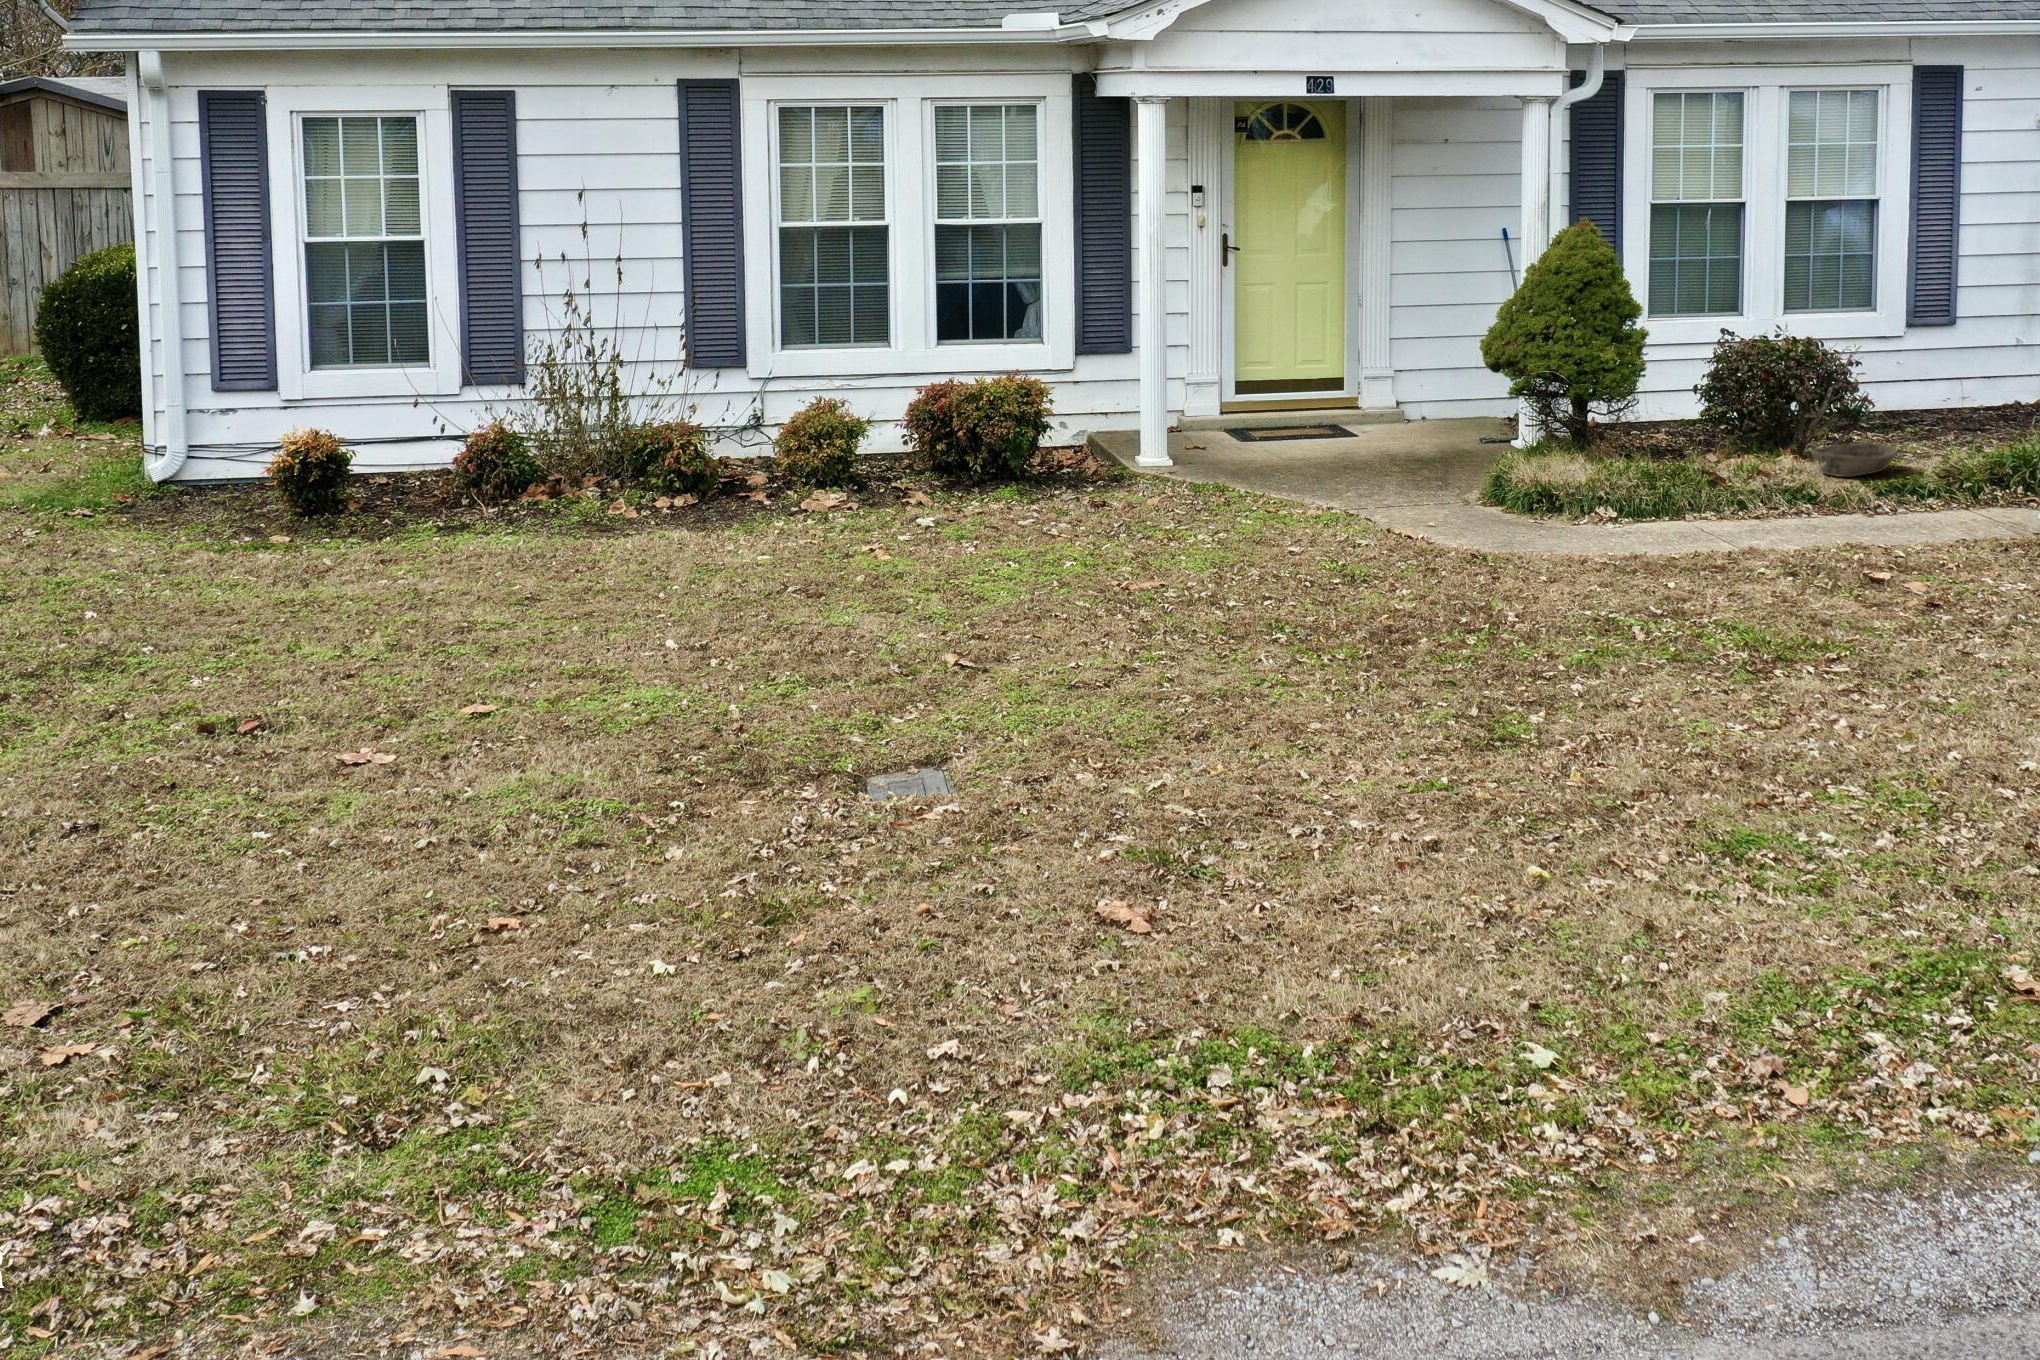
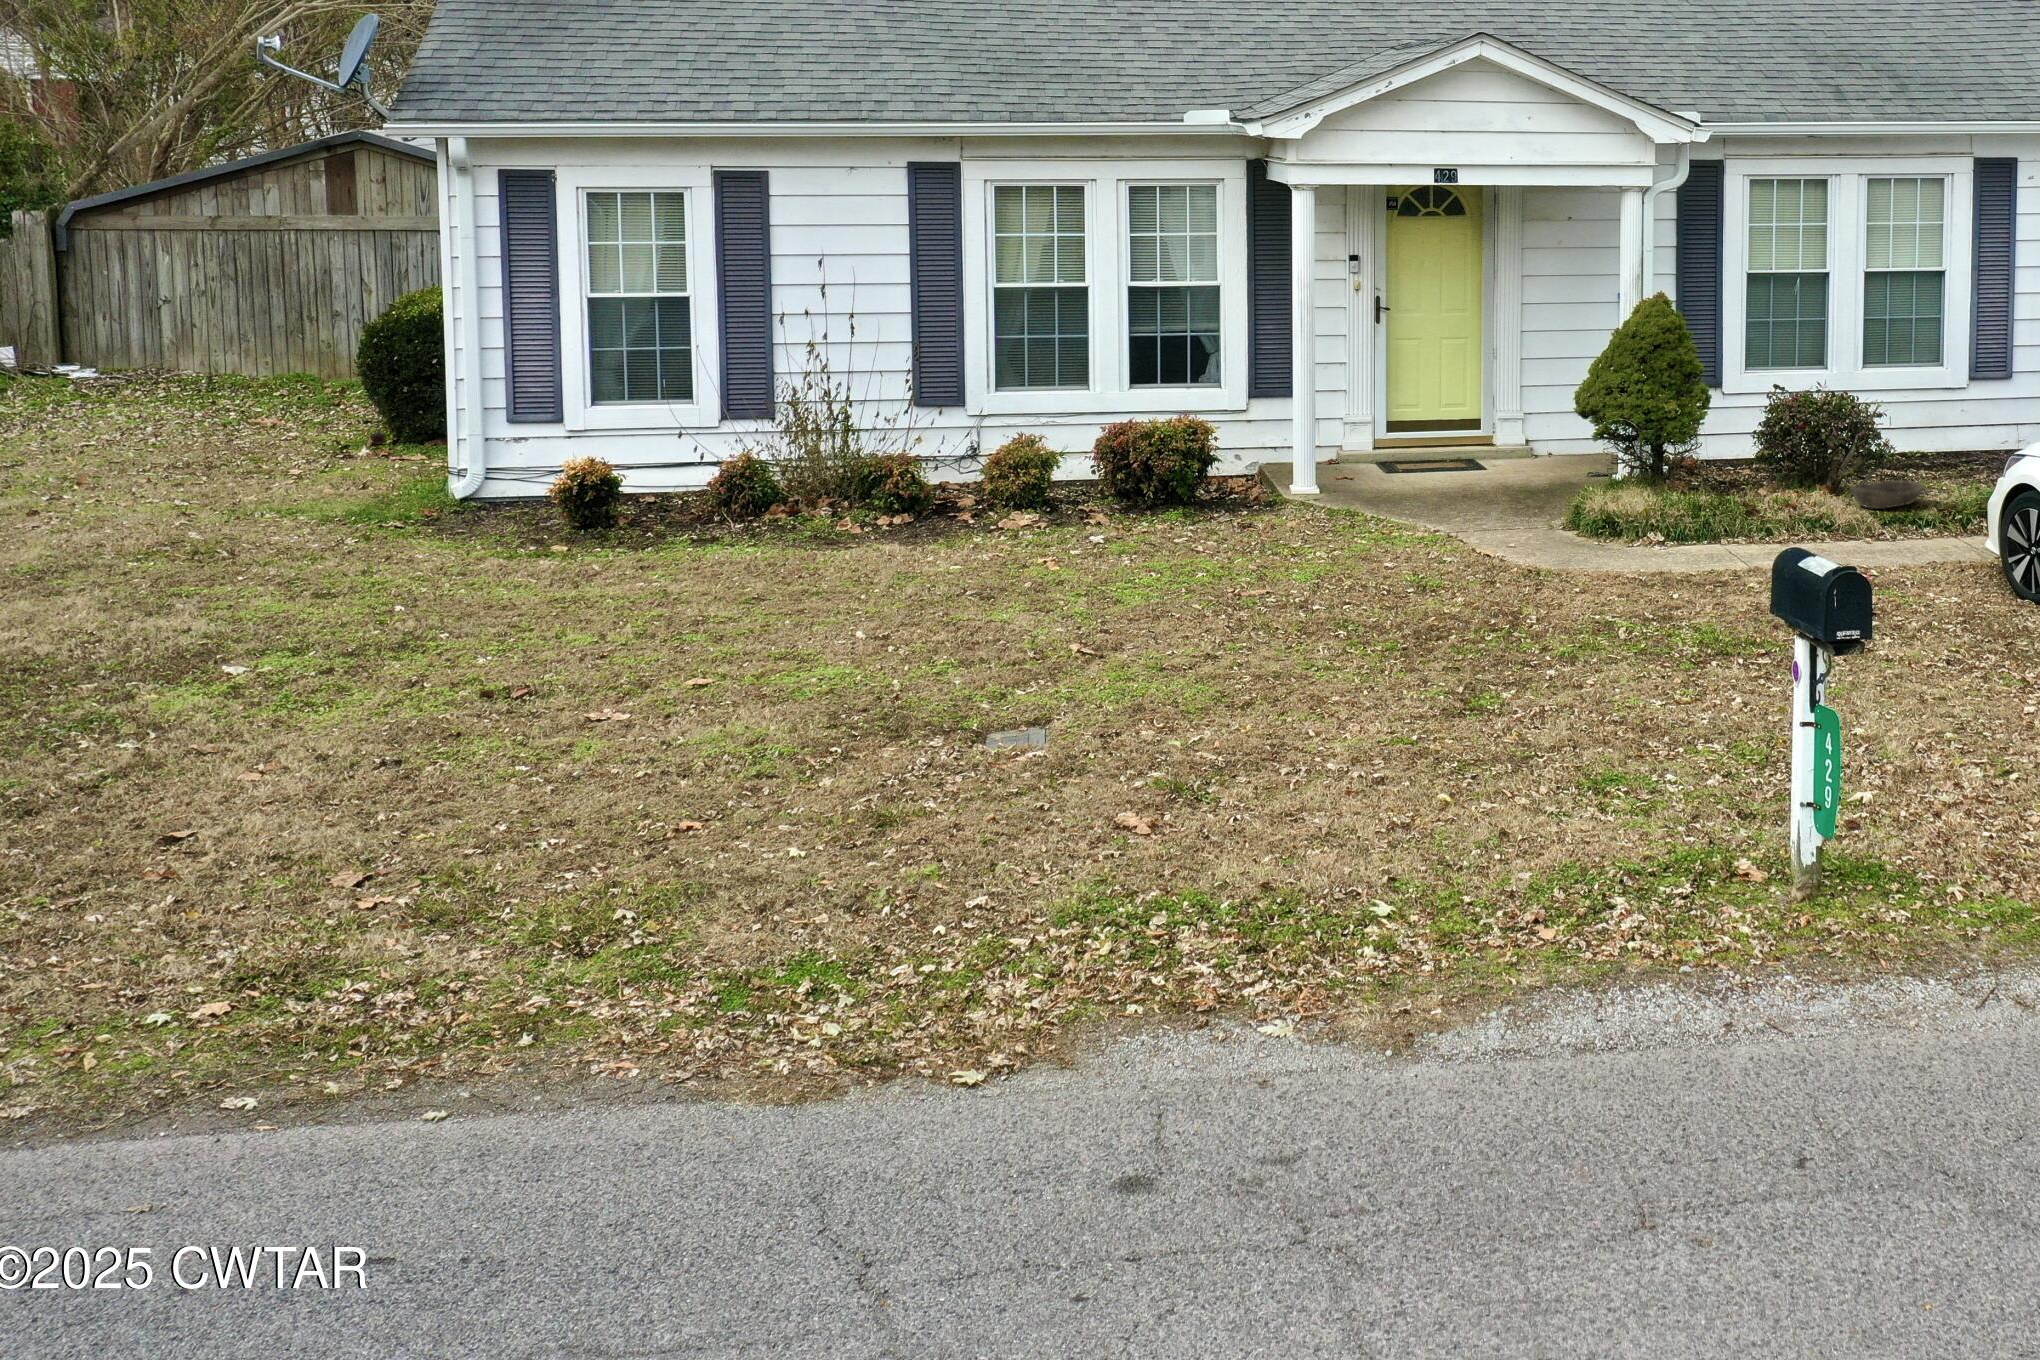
potted plant: none [48,357,73,422] -> present [370,398,386,445]

